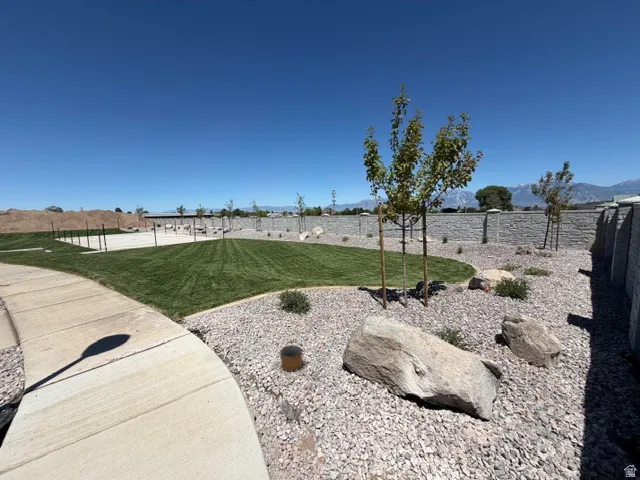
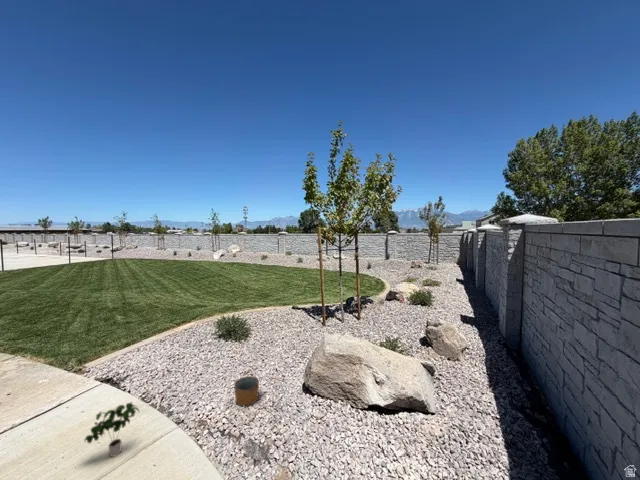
potted plant: none [162,349,200,389] -> present [85,403,139,457]

